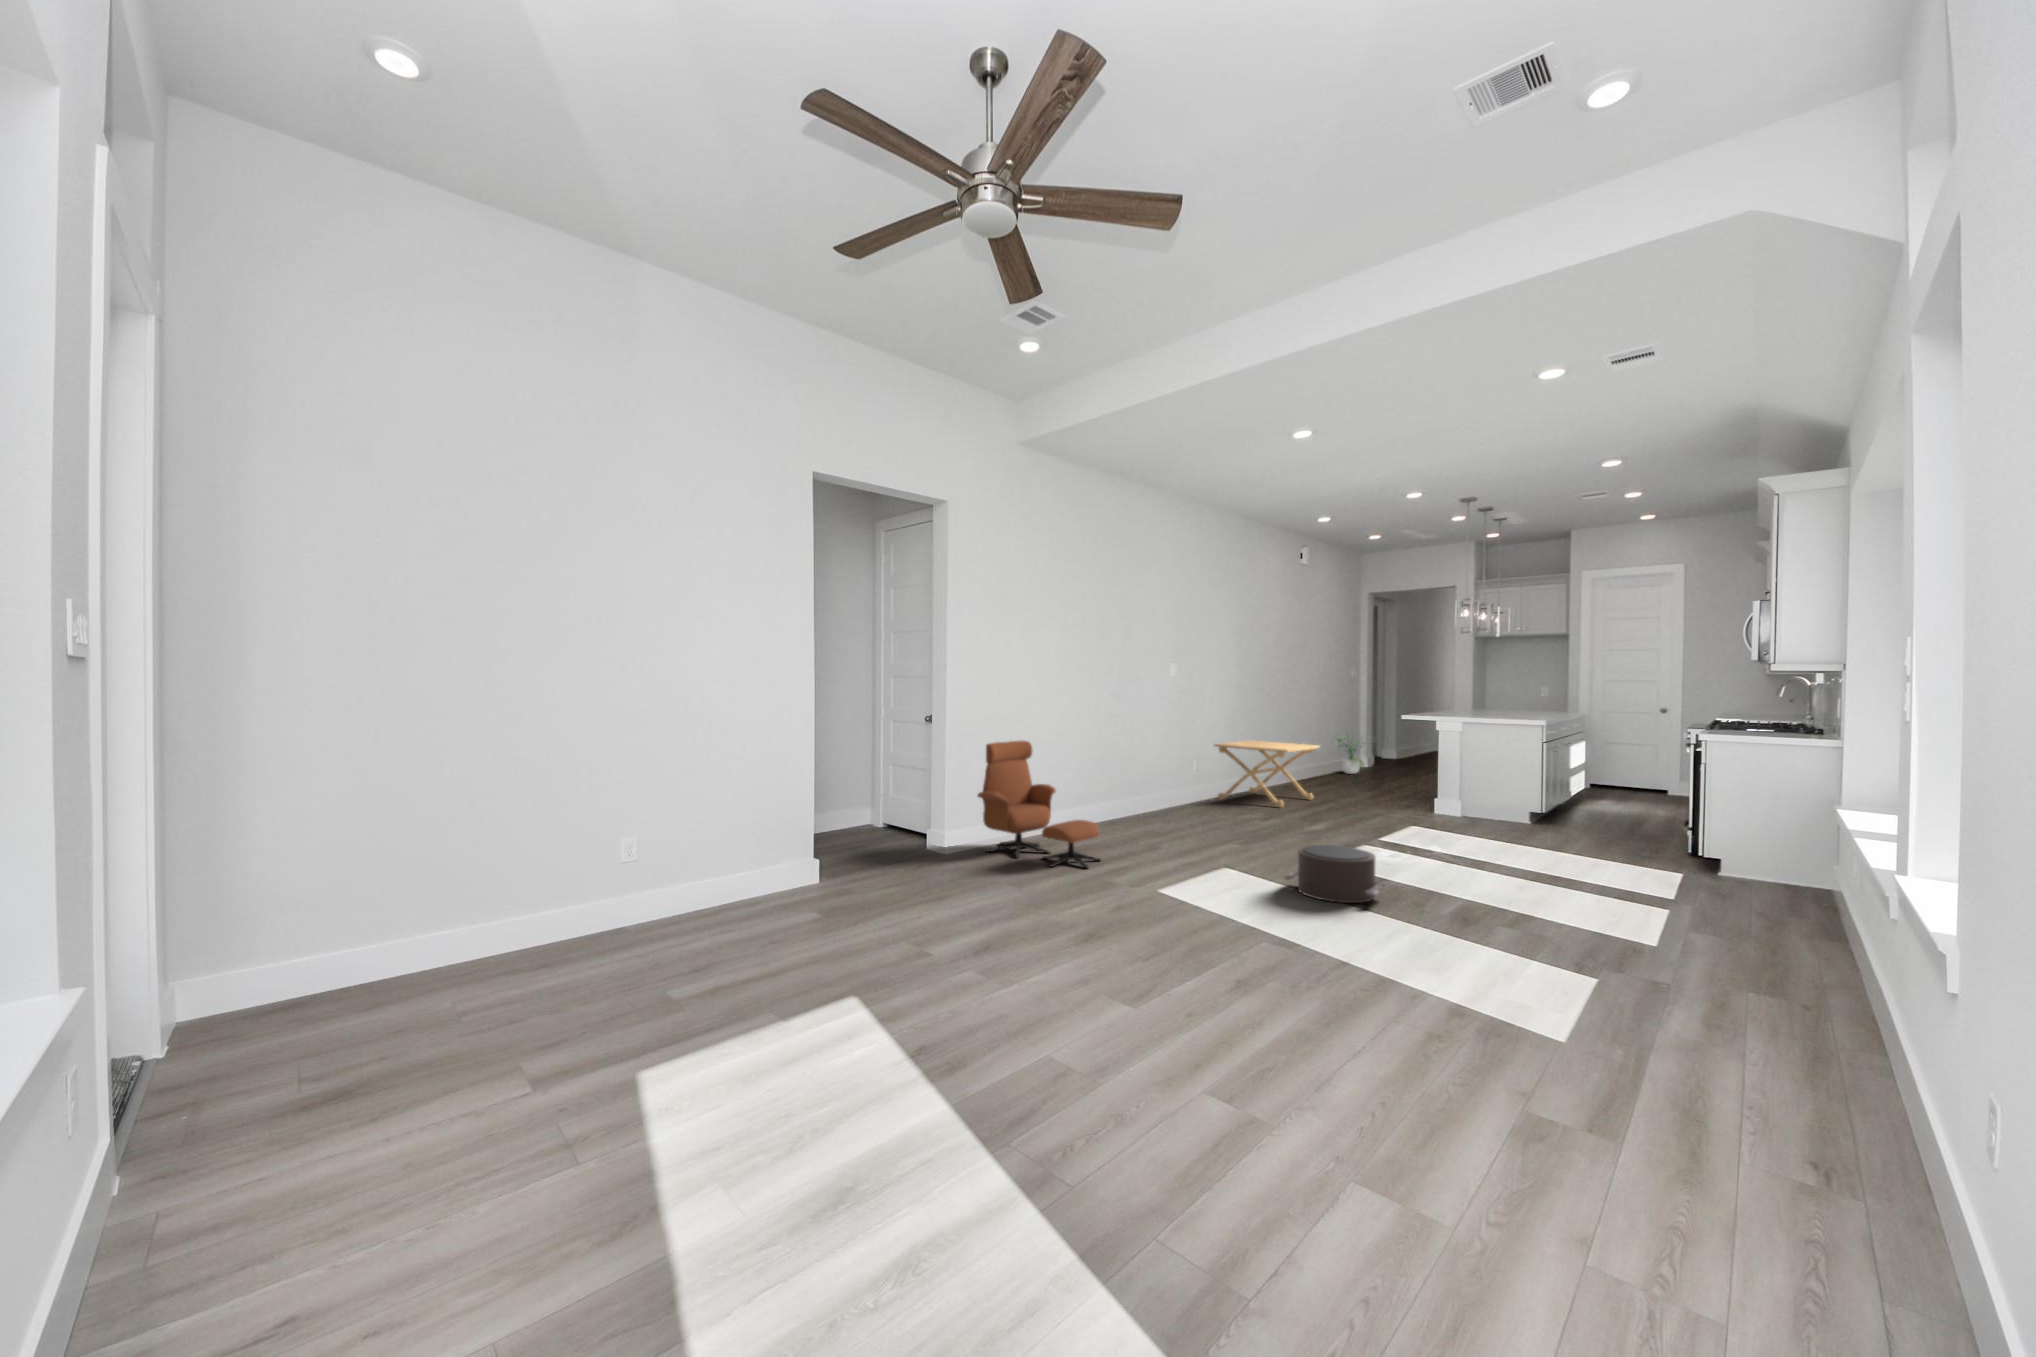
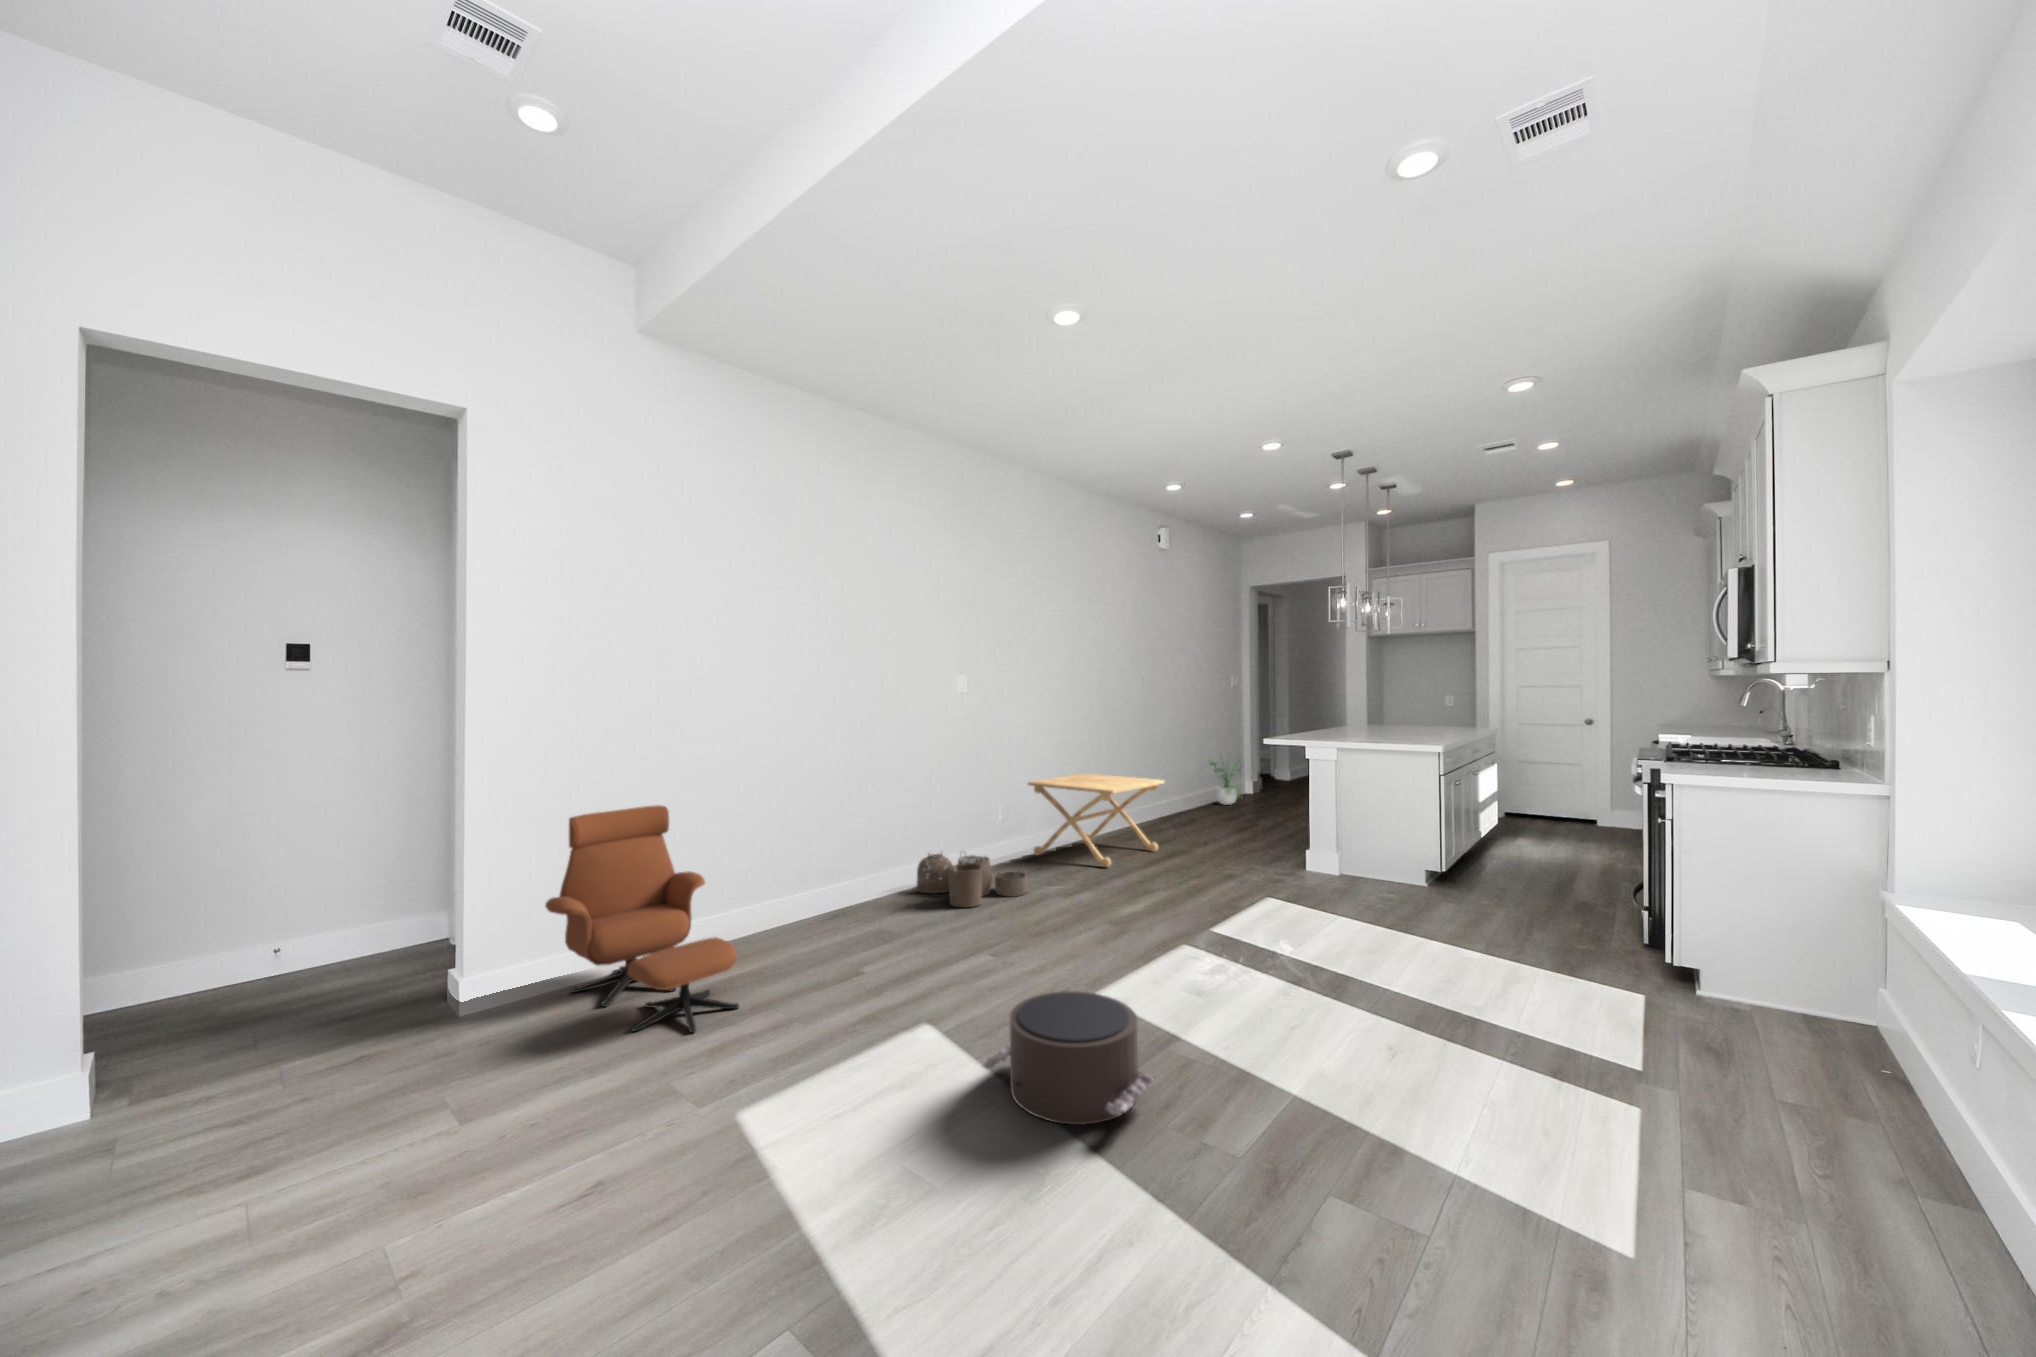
woven basket: none [1149,788,1232,824] -> present [916,853,1027,907]

